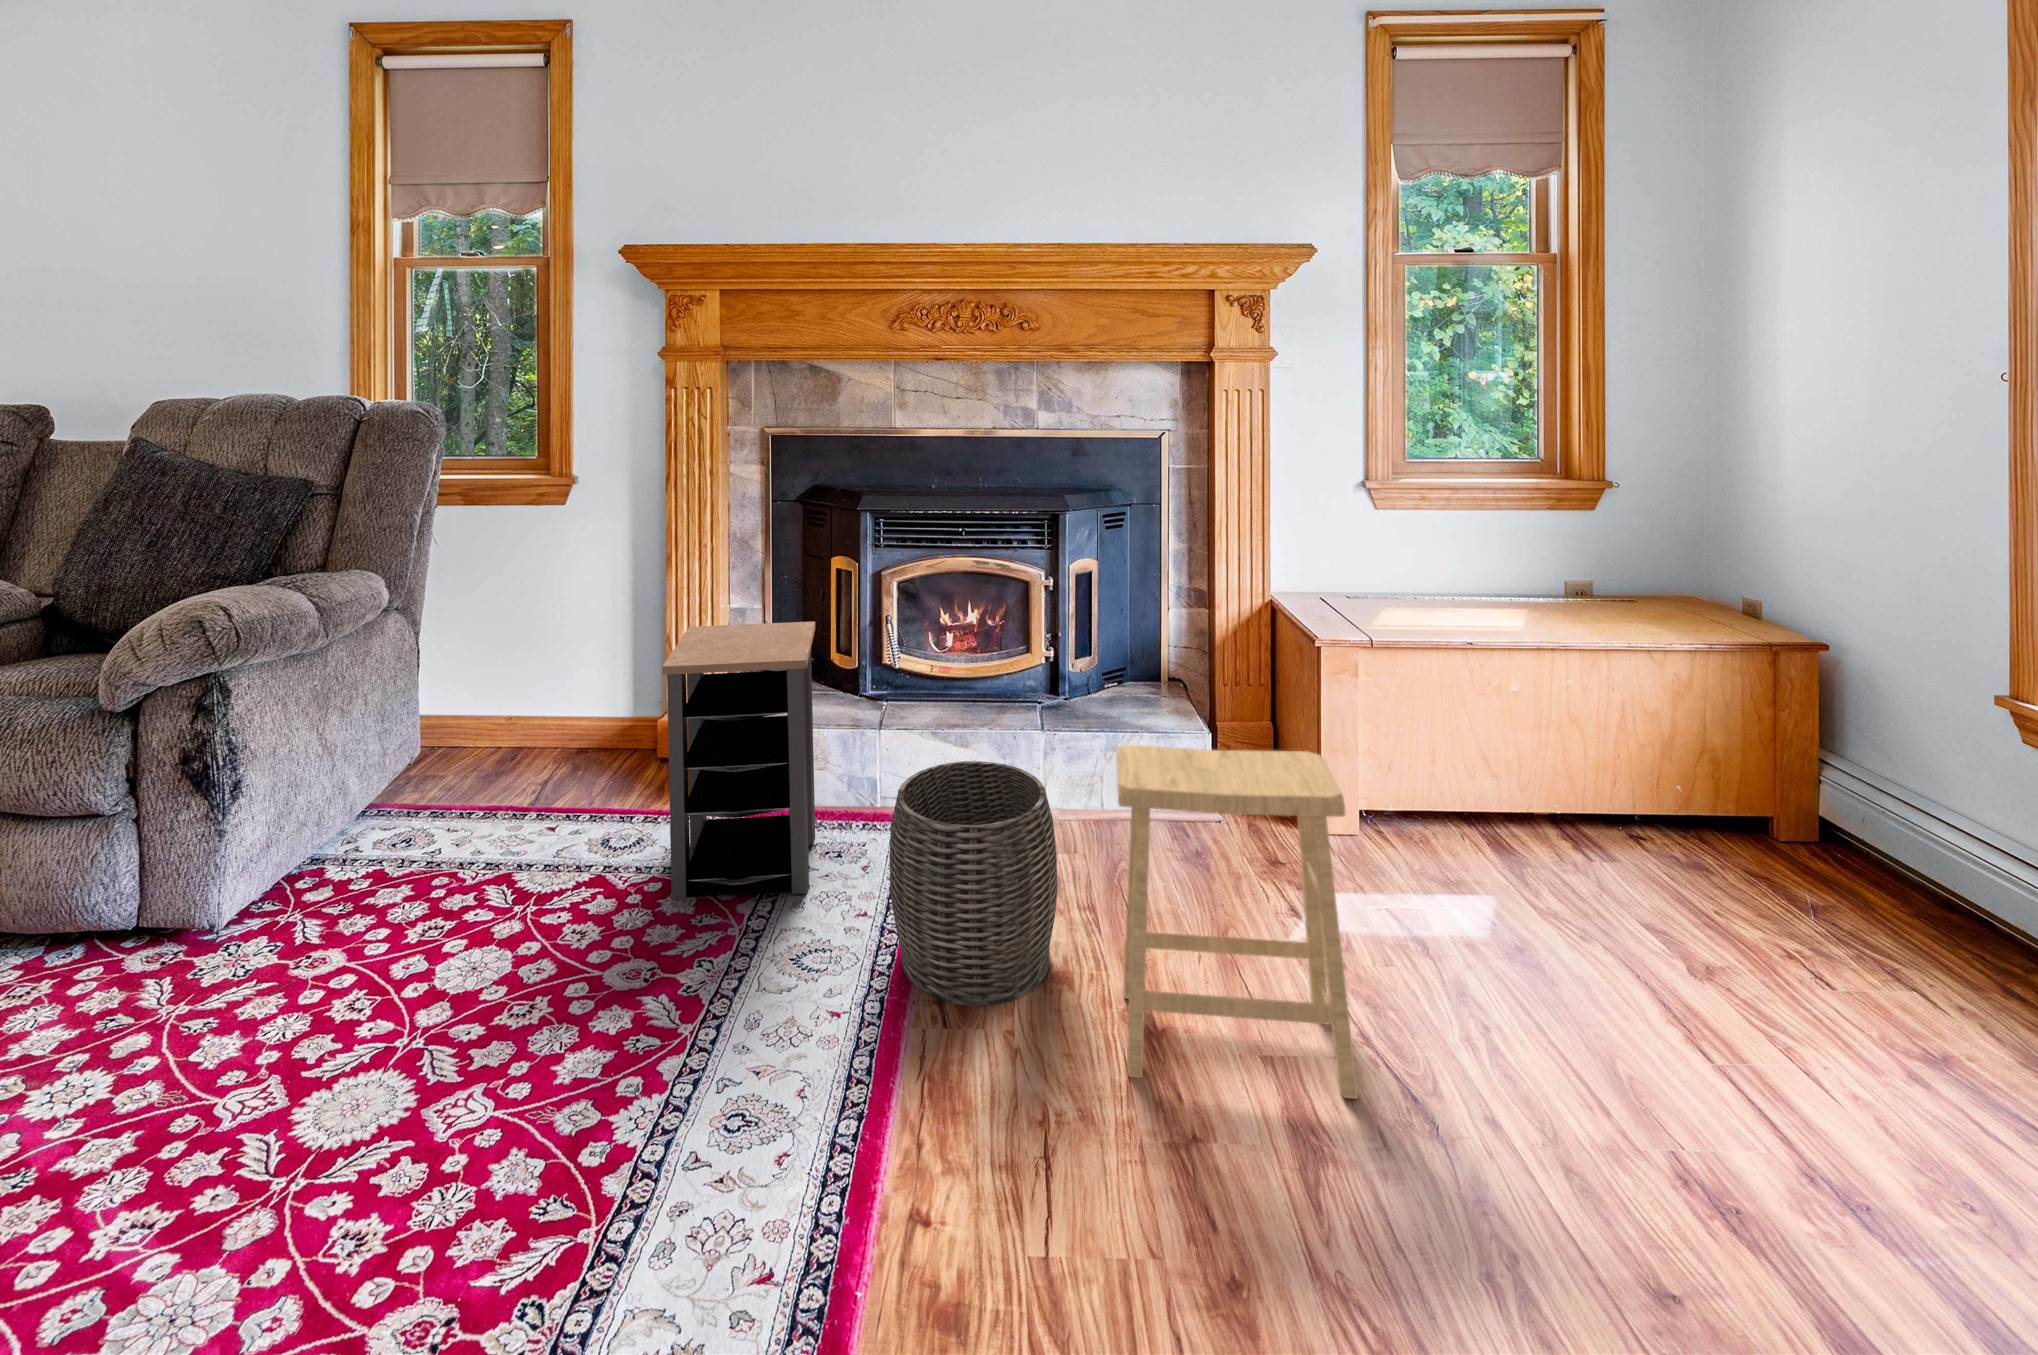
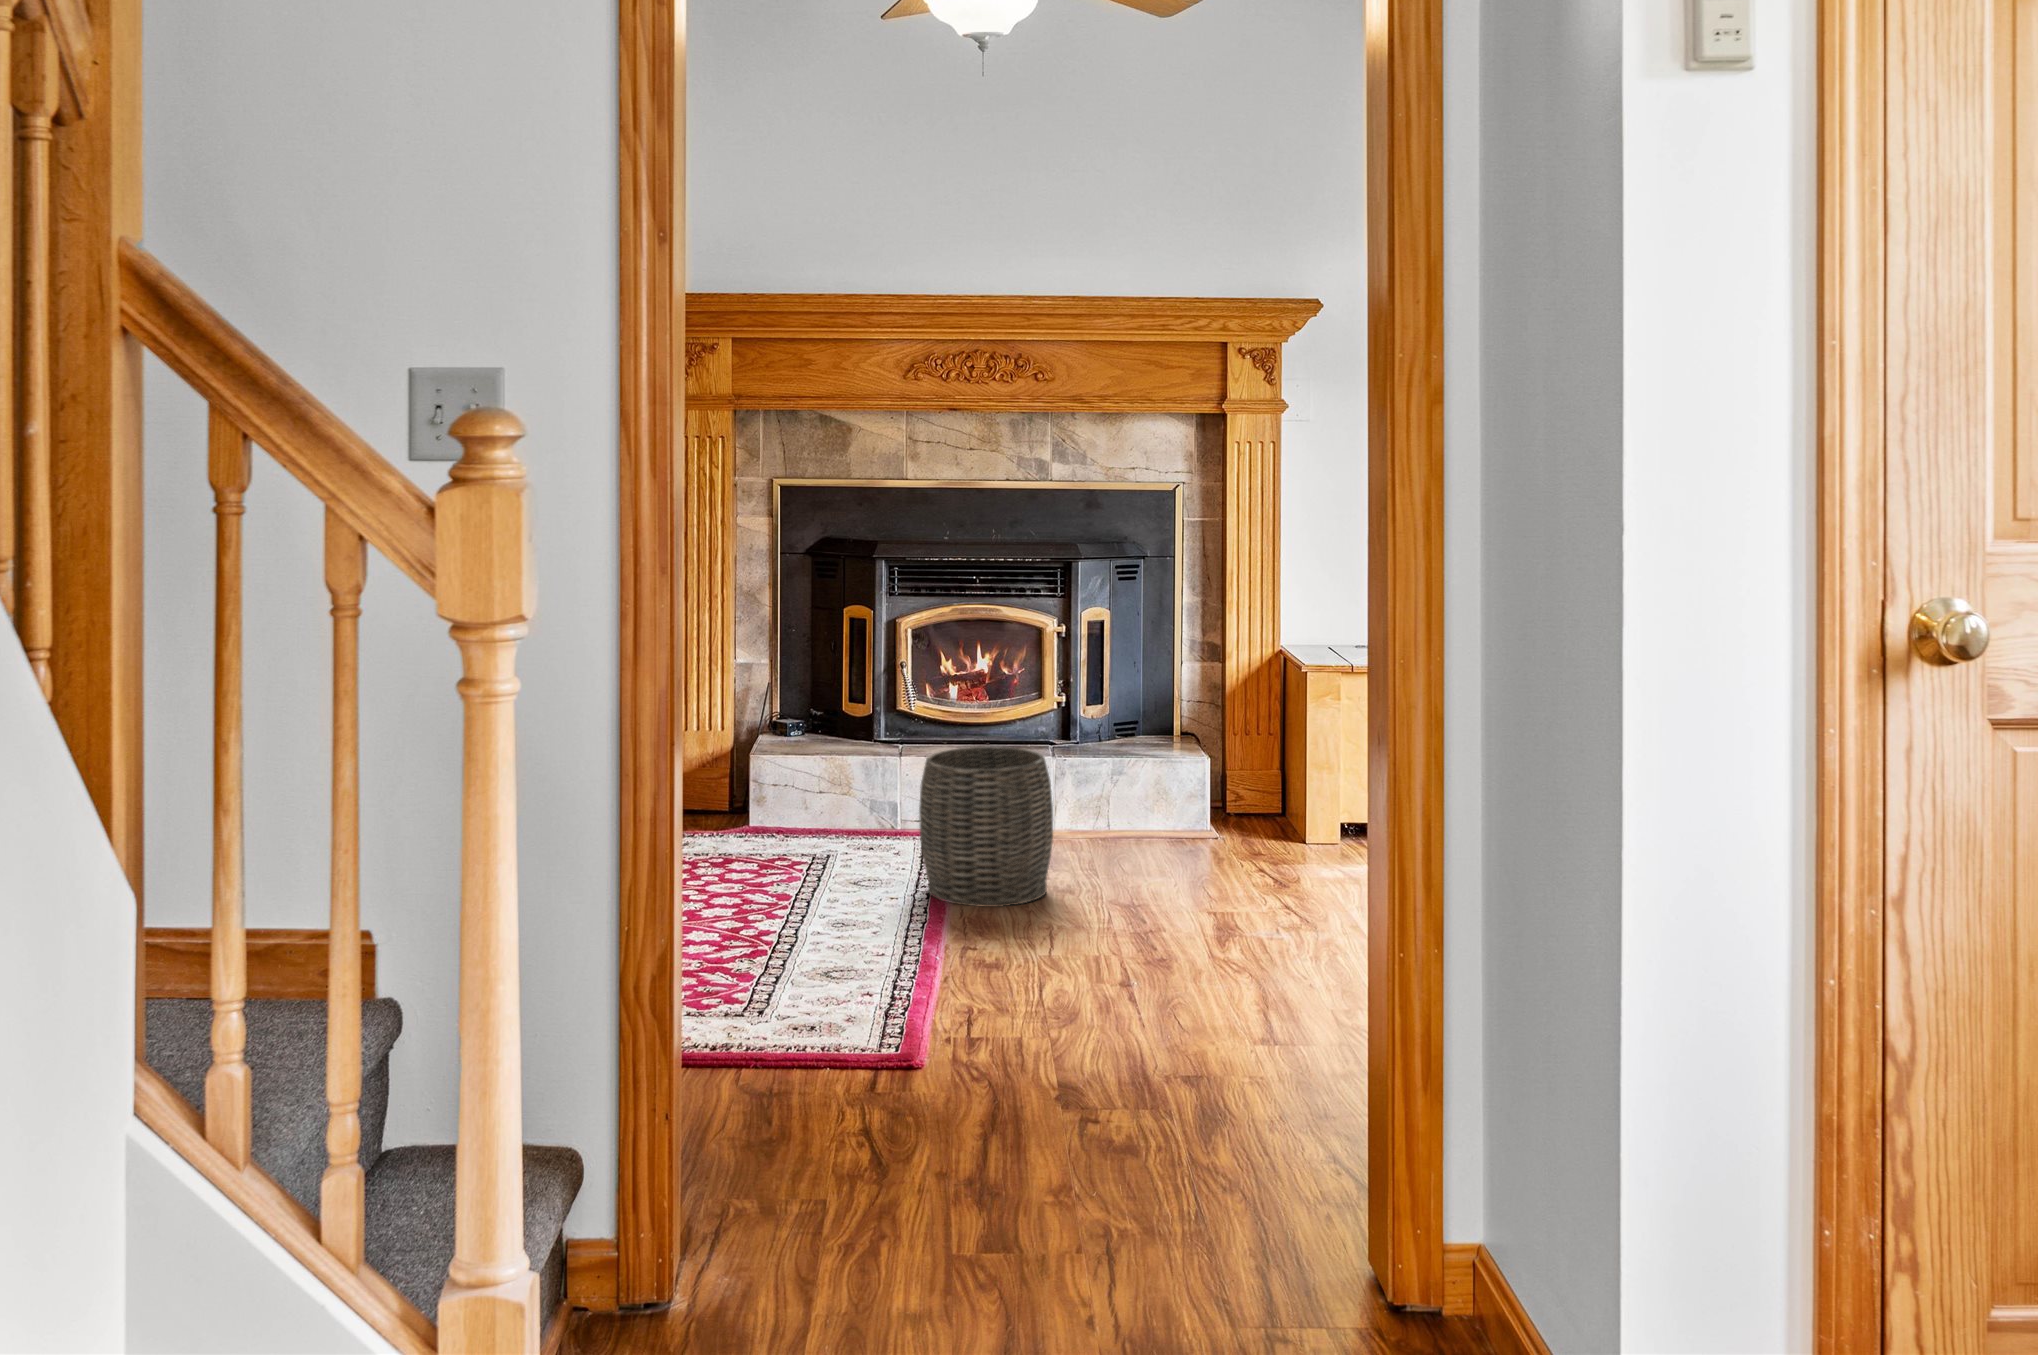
side table: present [662,622,815,899] -> none [722,650,844,872]
footstool: present [1116,745,1358,1099] -> none [1092,710,1256,932]

